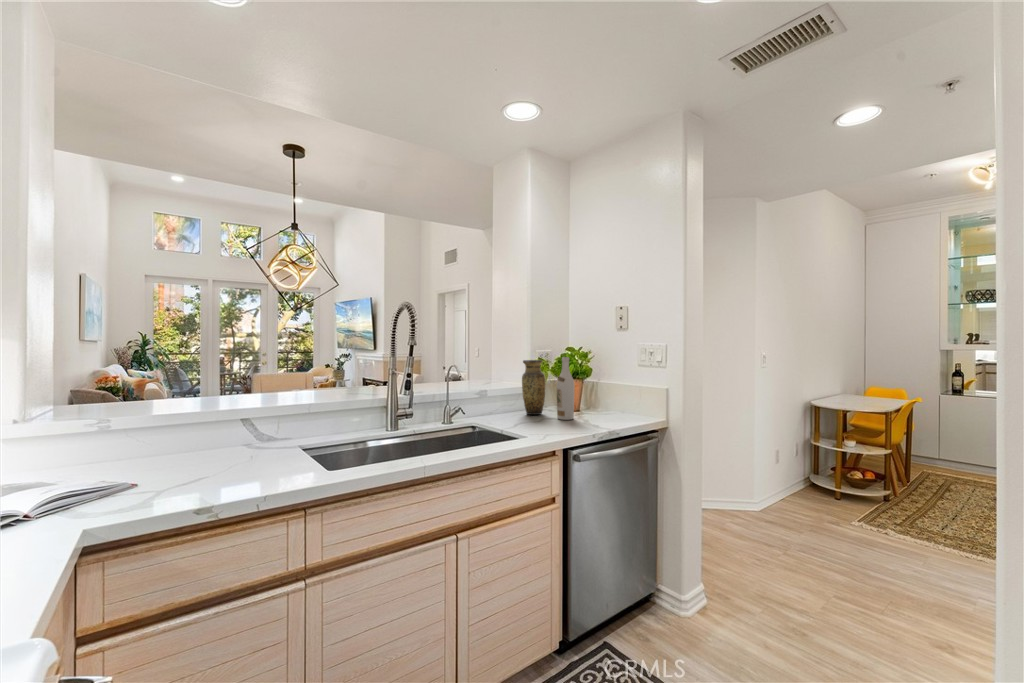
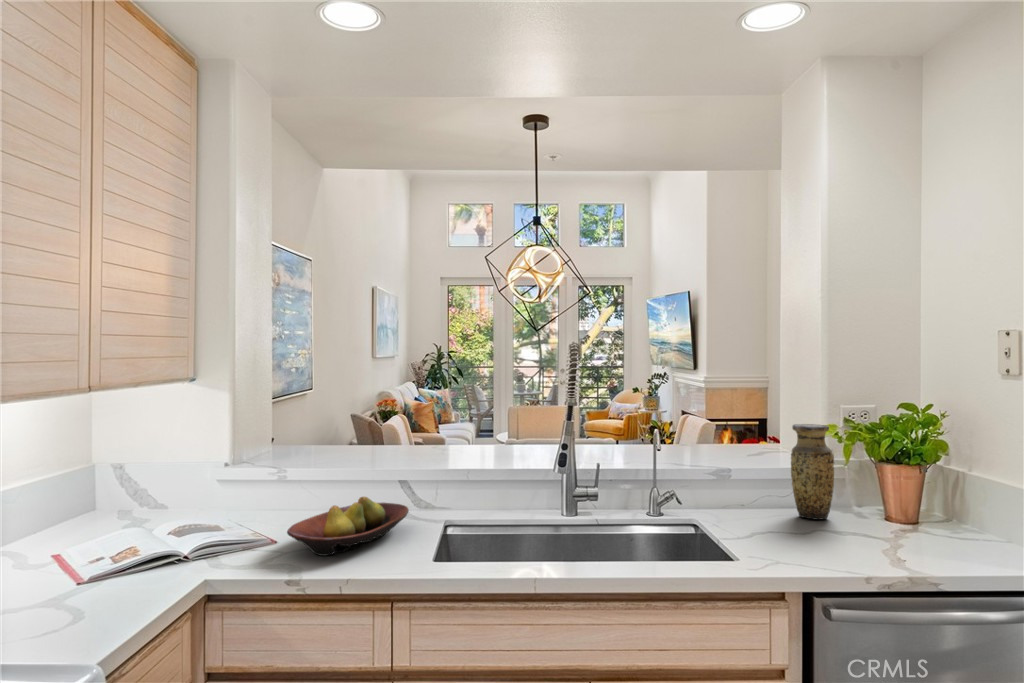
wine bottle: present [557,357,575,420] -> none [842,426,877,539]
fruit bowl: none [166,431,277,486] -> present [287,497,408,556]

